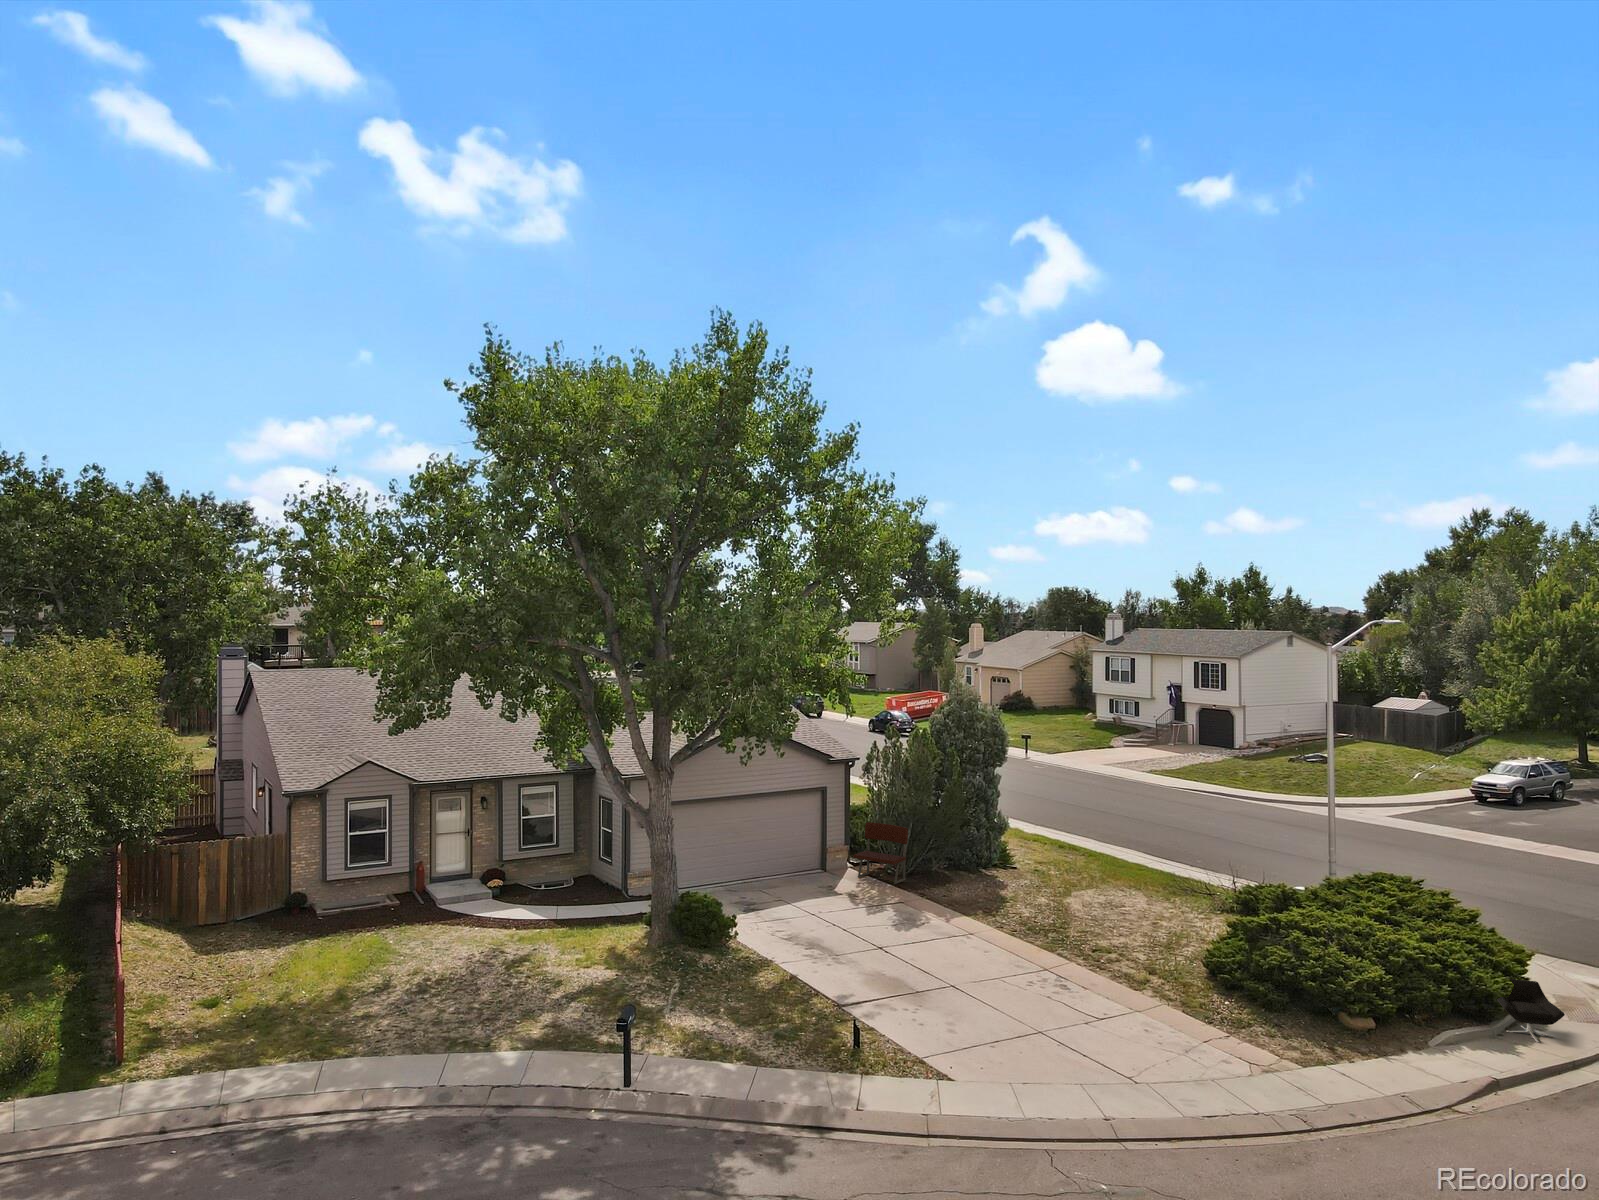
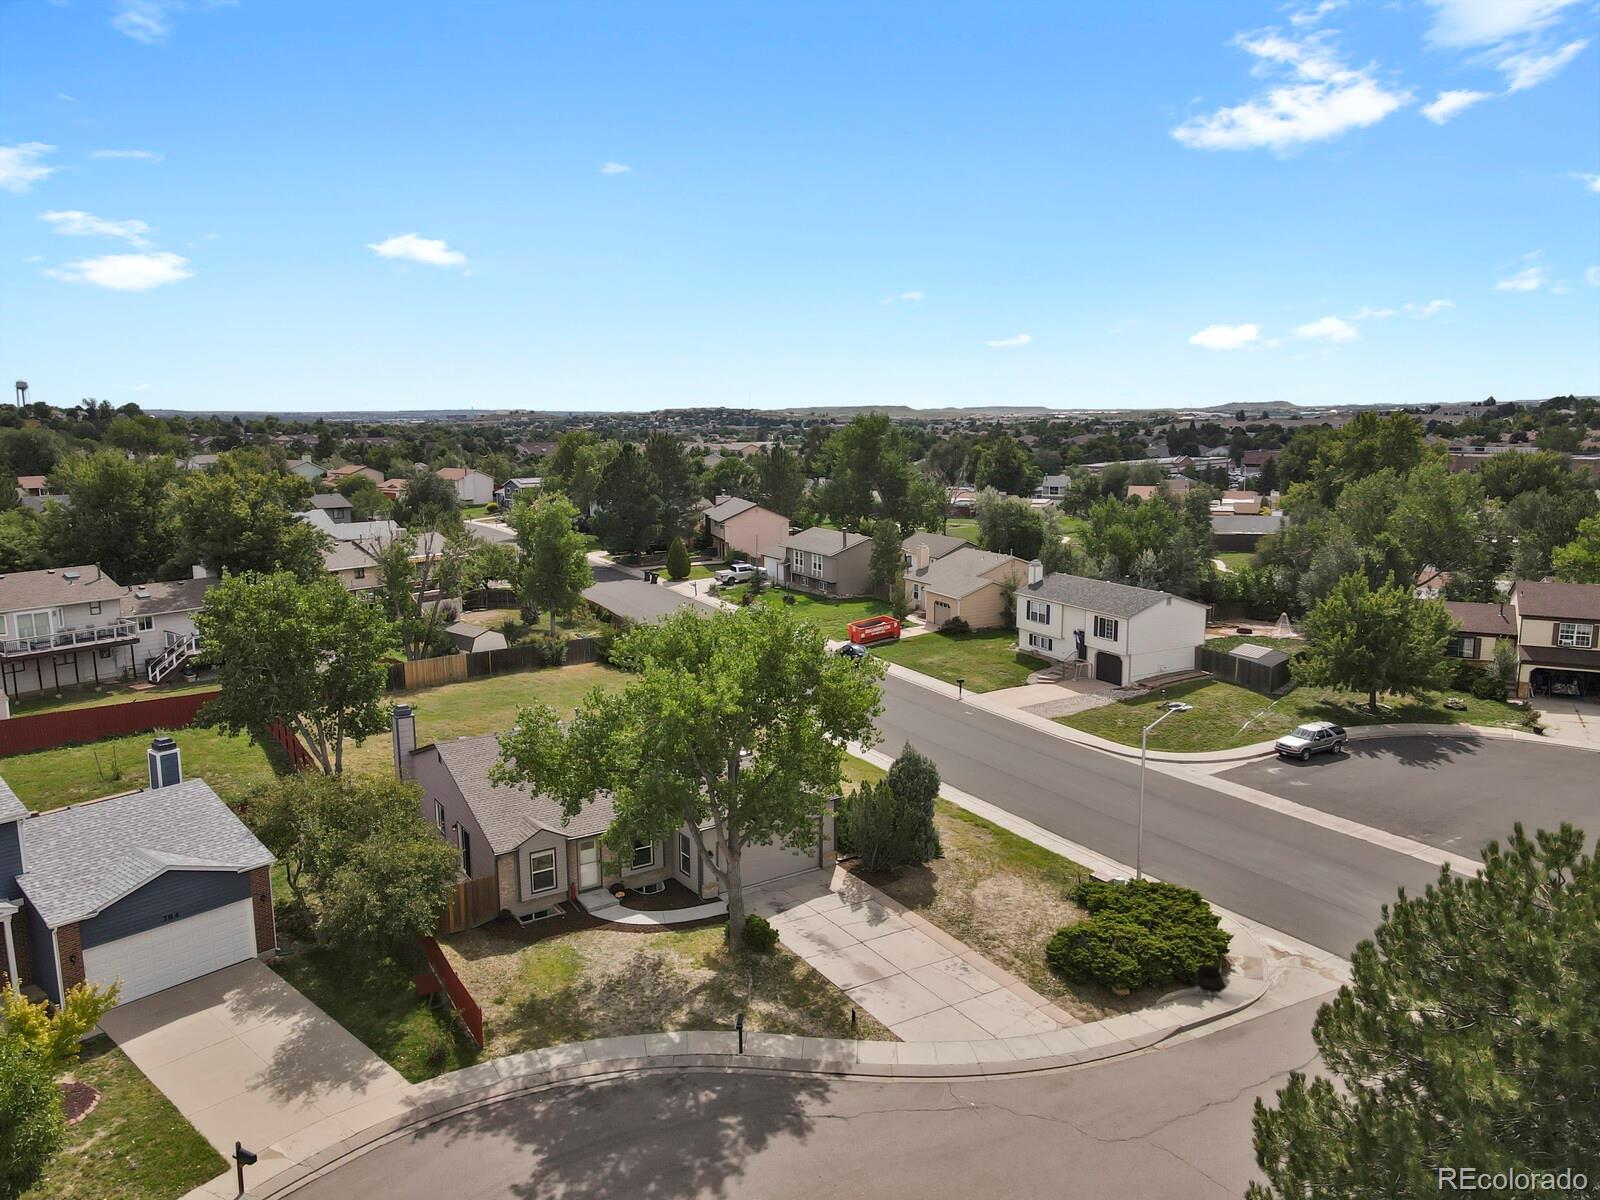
bench: present [853,822,908,884] -> present [412,950,445,1010]

